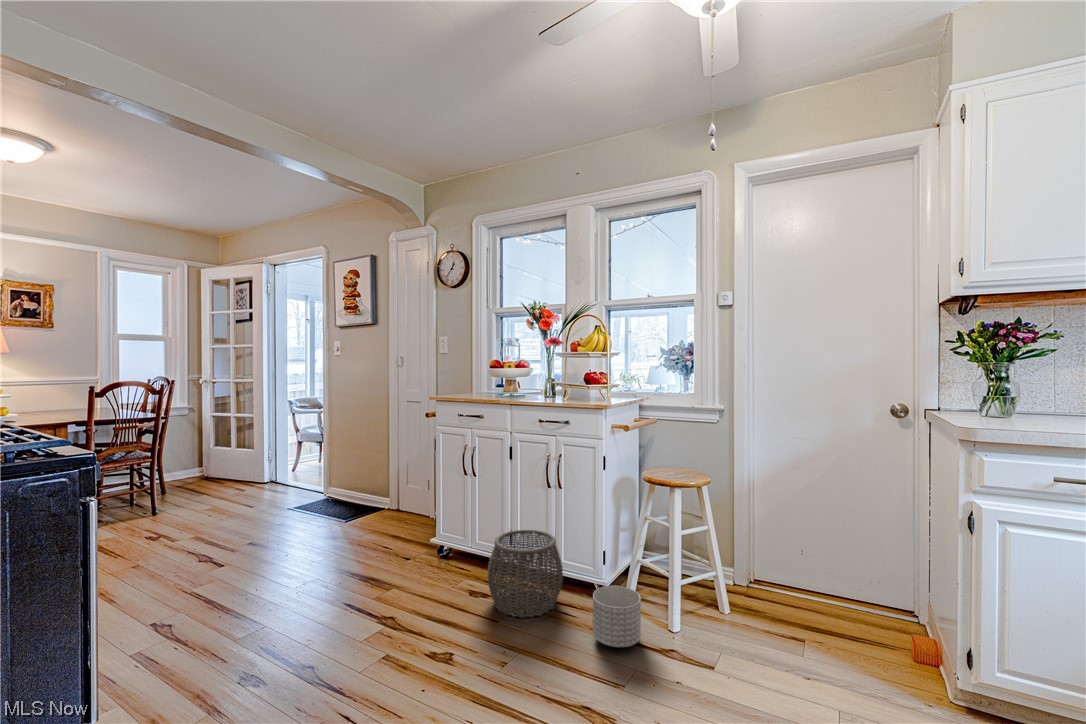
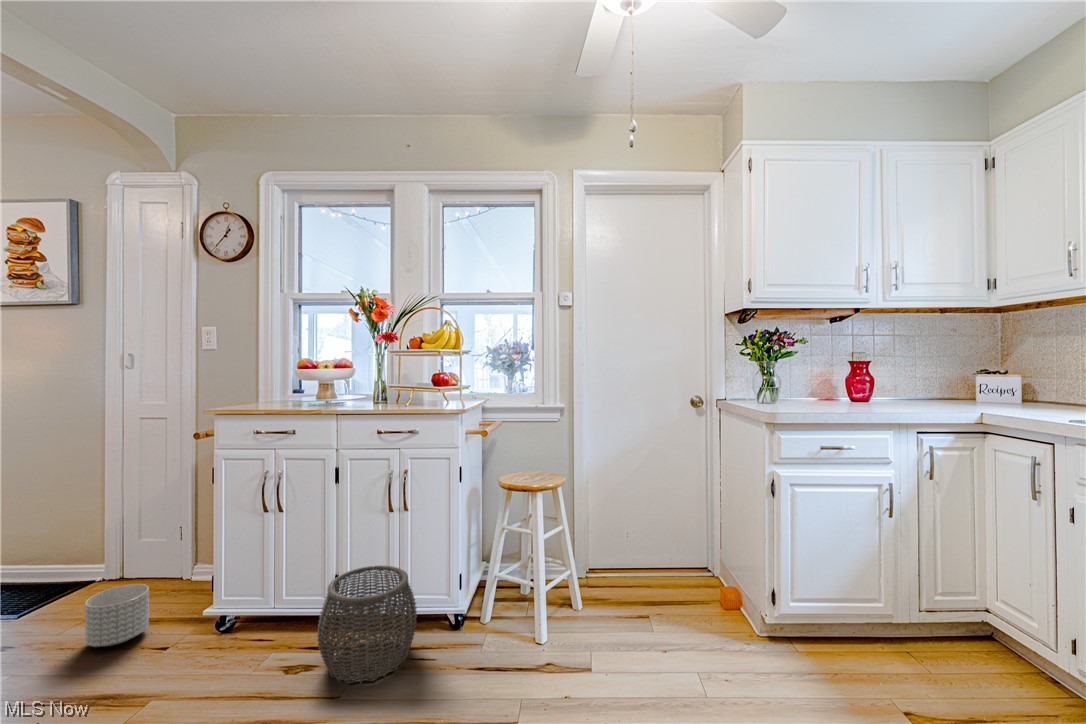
planter: present [593,586,641,647] -> present [85,584,149,647]

